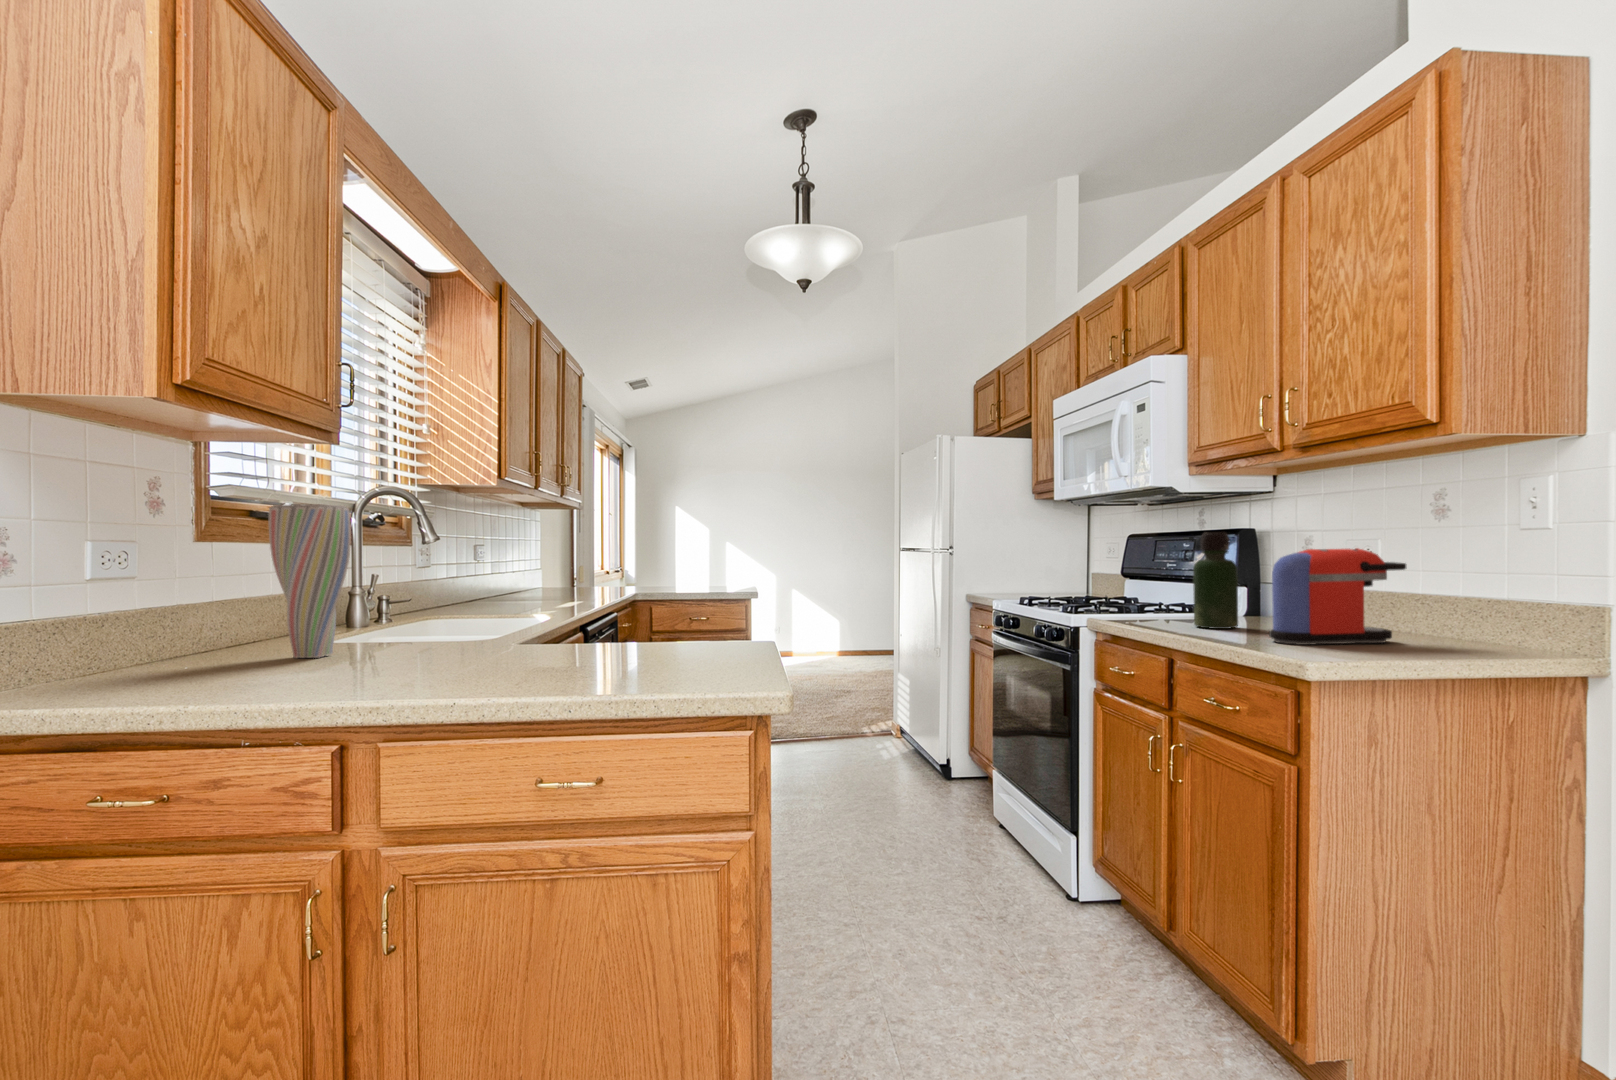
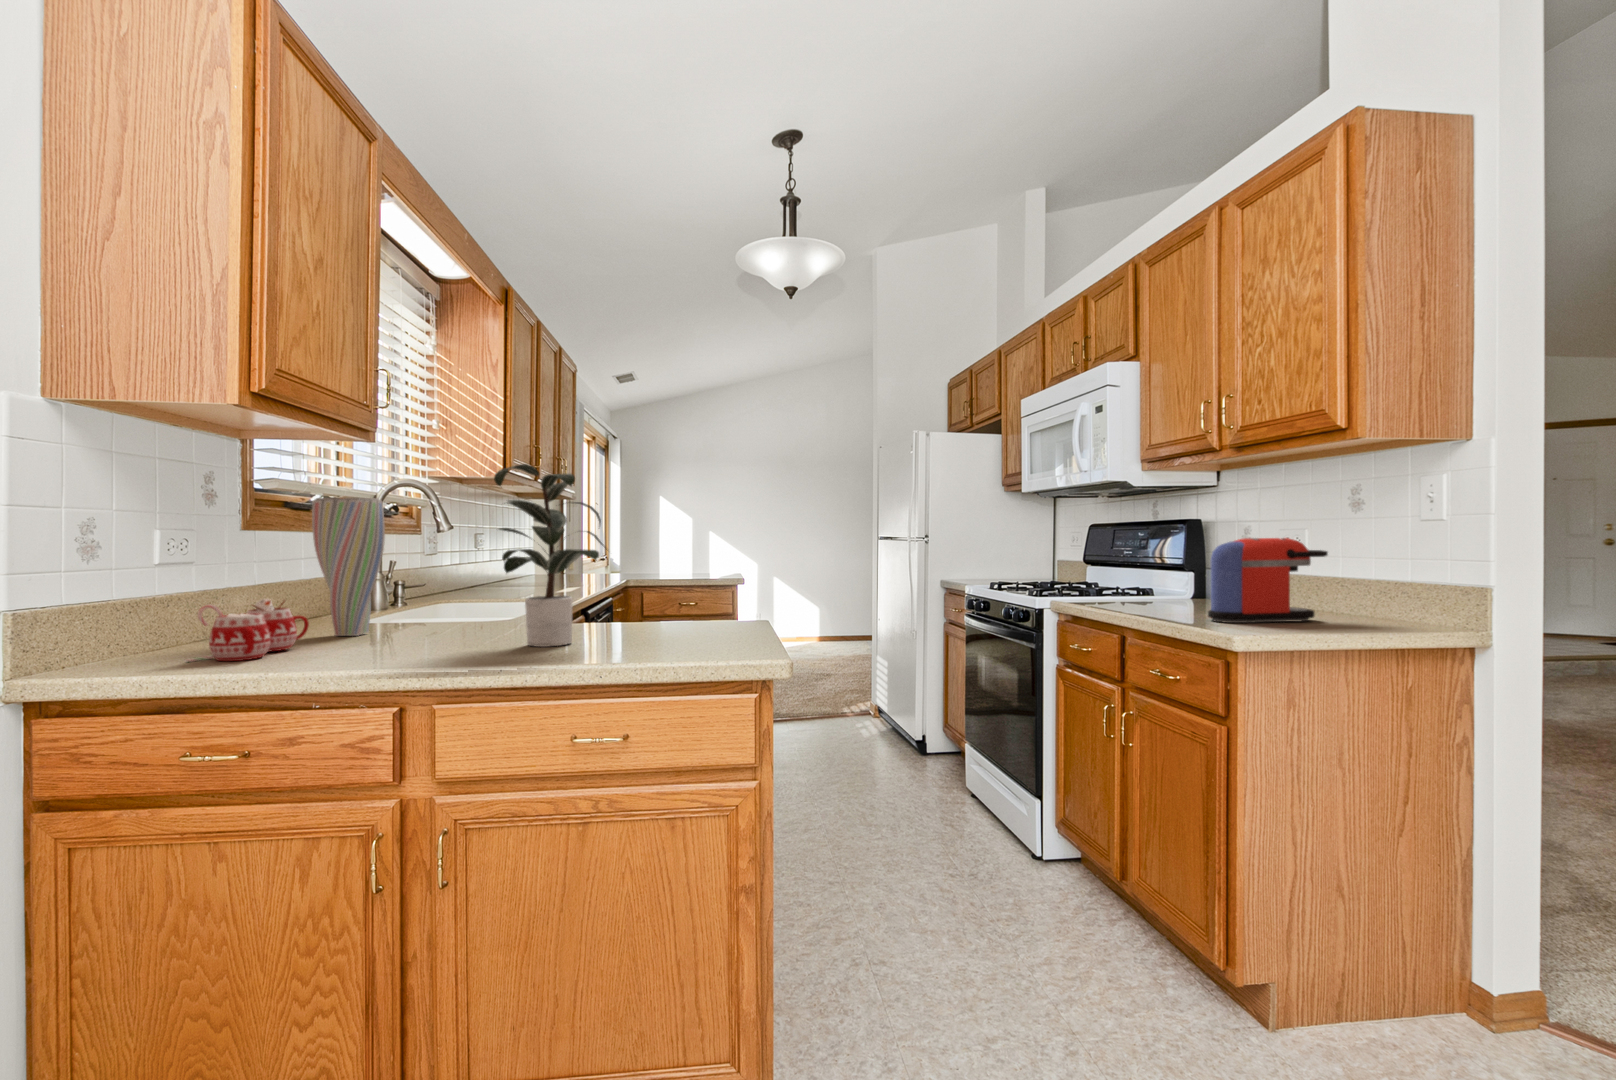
potted plant: none [427,461,619,673] -> present [494,464,603,647]
bottle: present [1193,532,1238,629] -> none [1145,523,1184,610]
mug: none [100,618,255,693] -> present [185,599,309,663]

